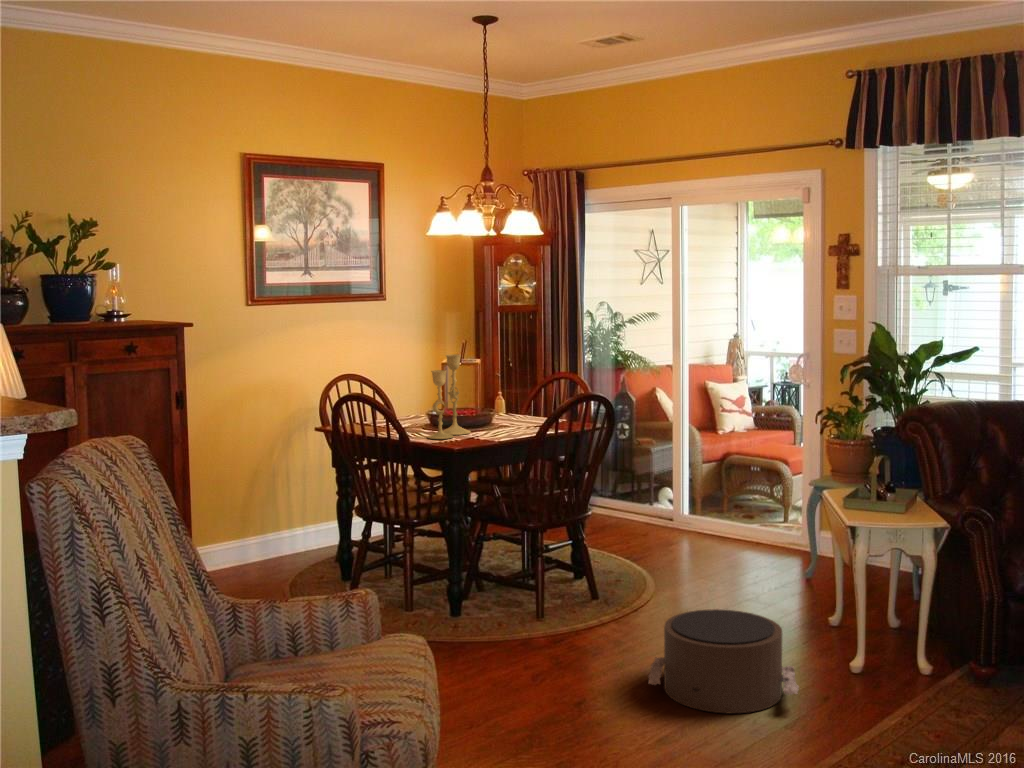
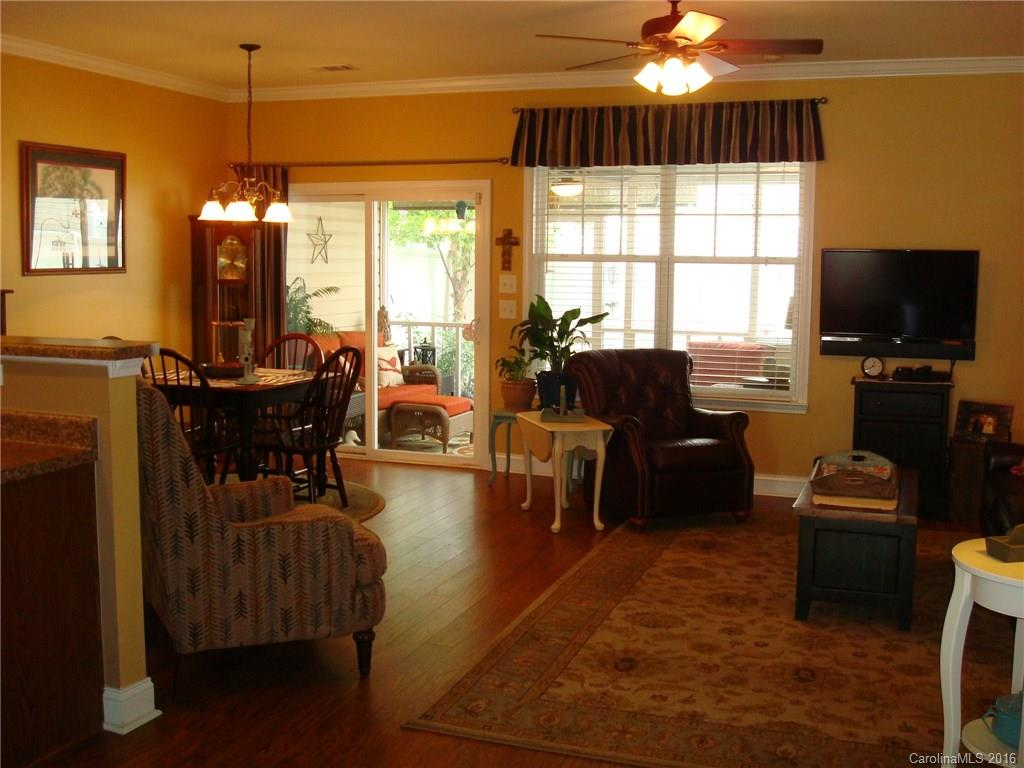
pouf: present [648,609,799,713] -> none [438,490,539,549]

